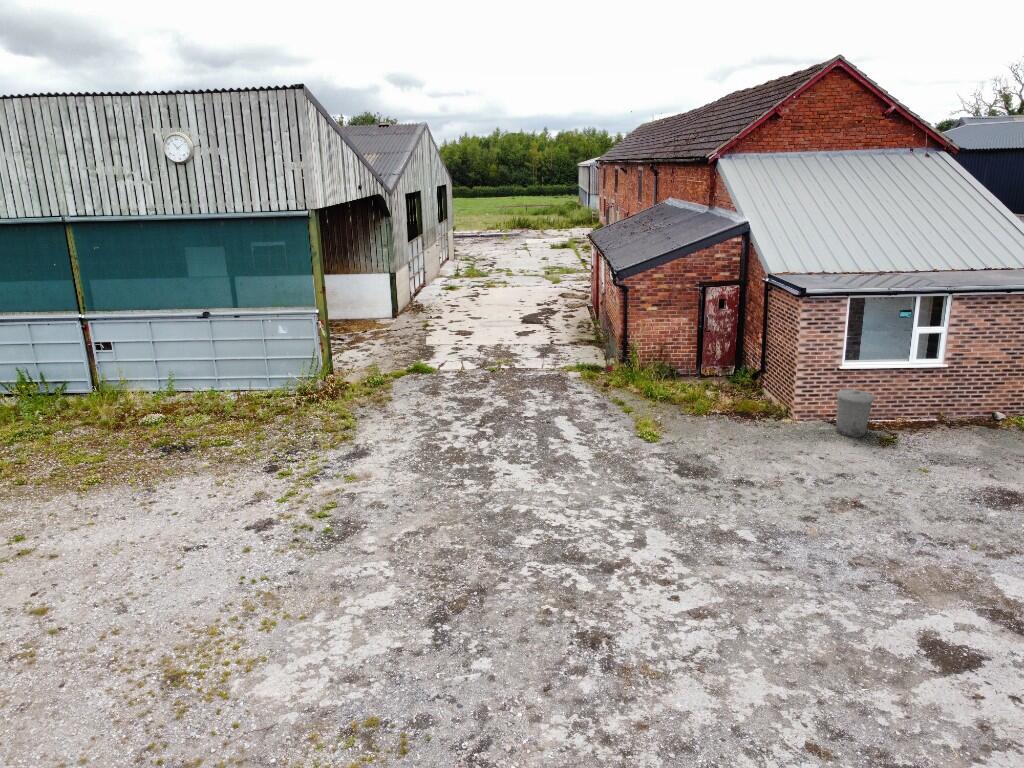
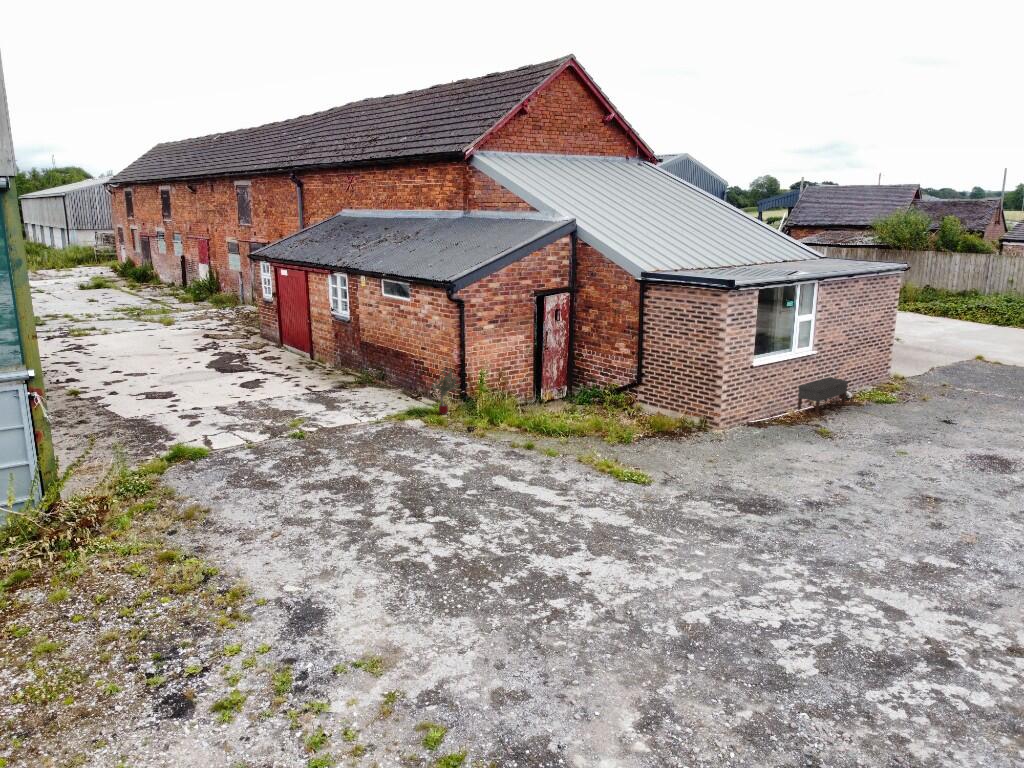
trash can: present [836,389,875,437] -> none [747,382,785,431]
bench: none [929,401,1007,435] -> present [798,377,848,414]

